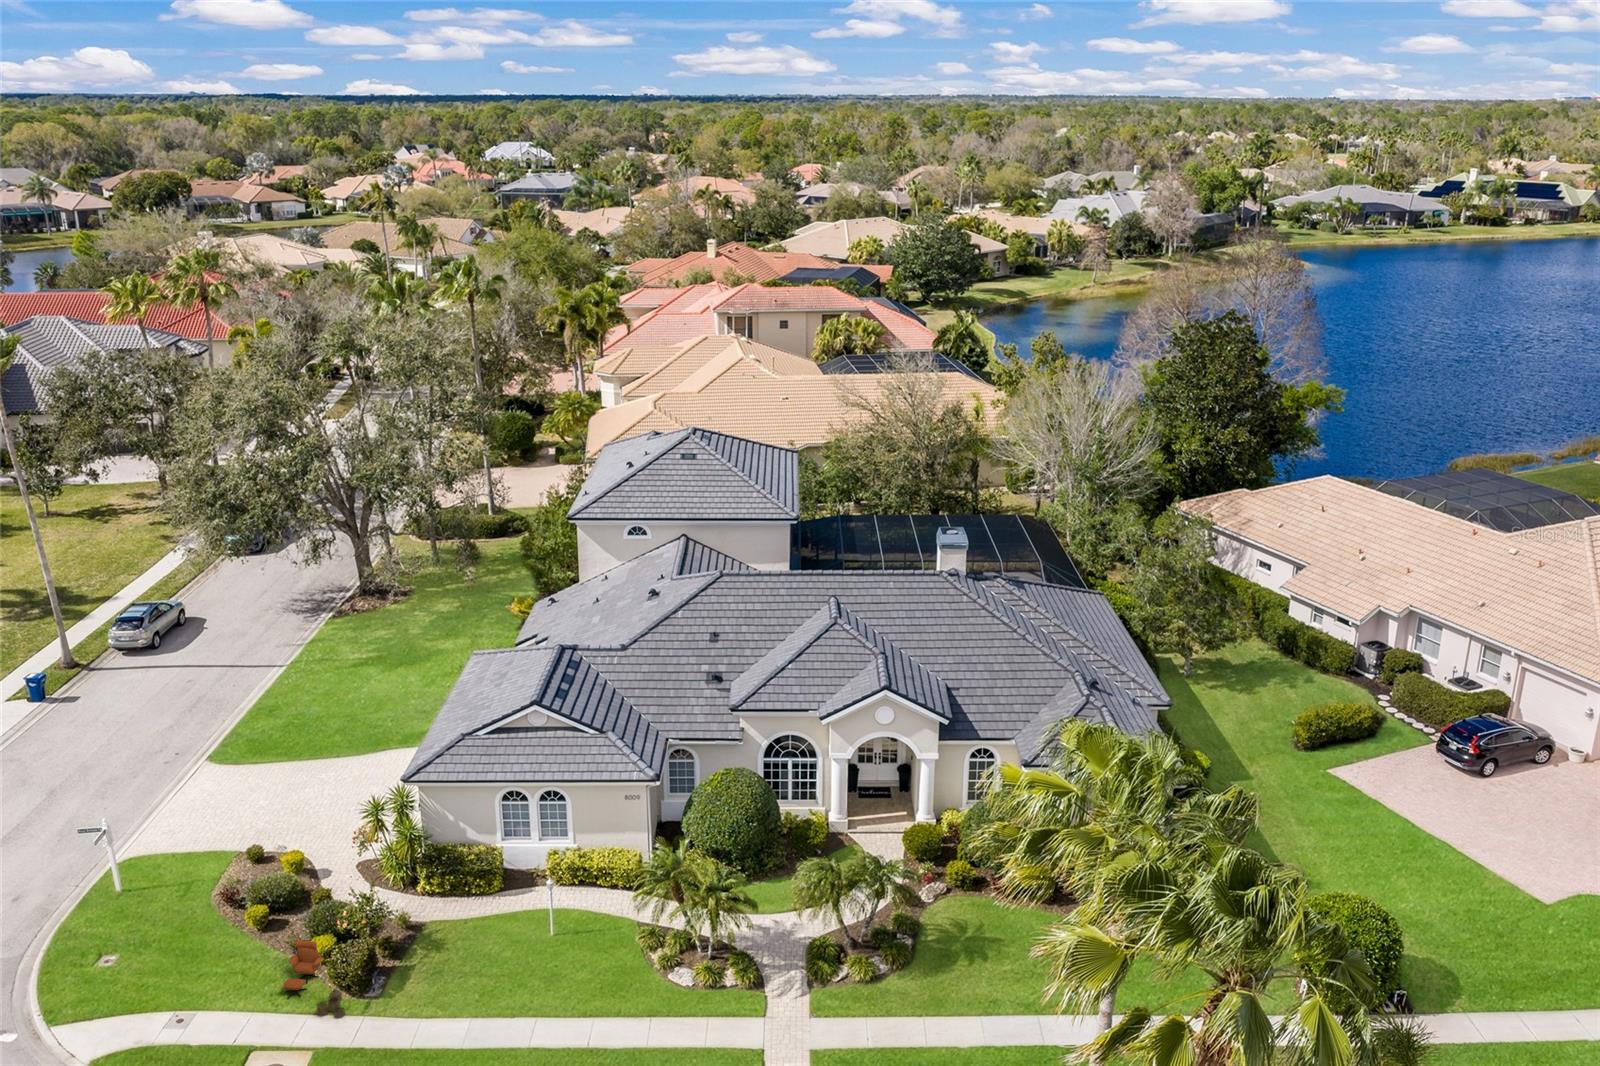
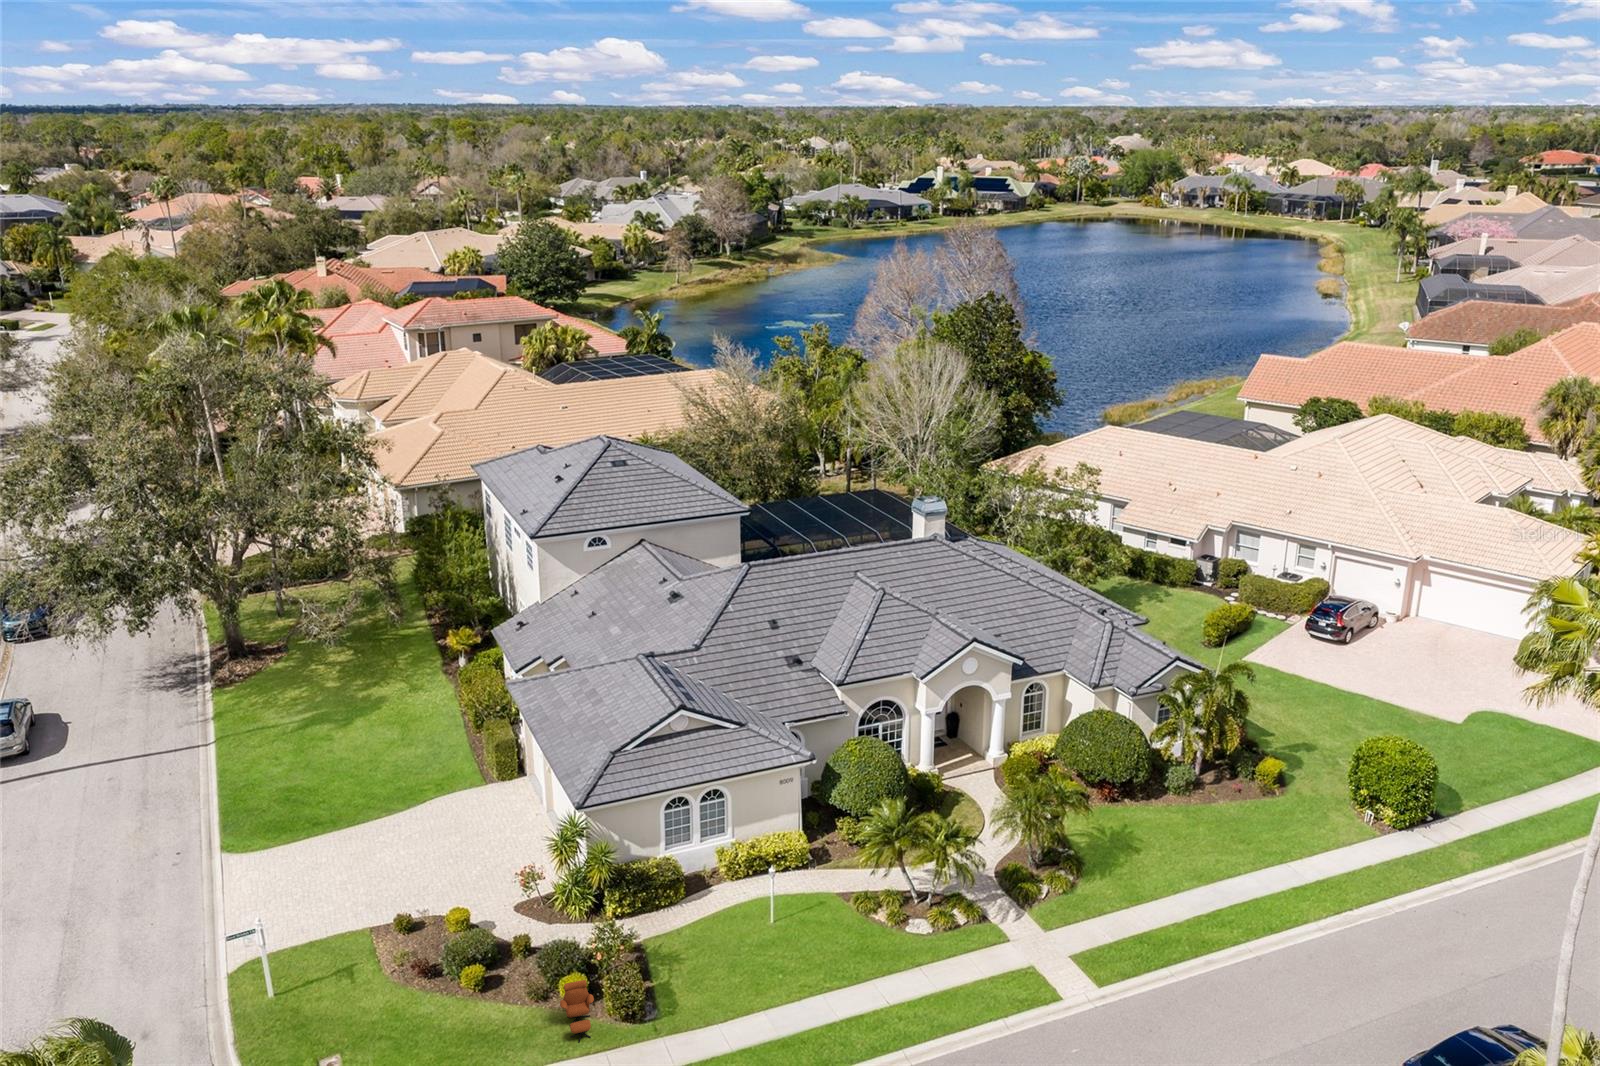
woven basket: present [316,989,345,1018] -> none [622,1019,652,1047]

